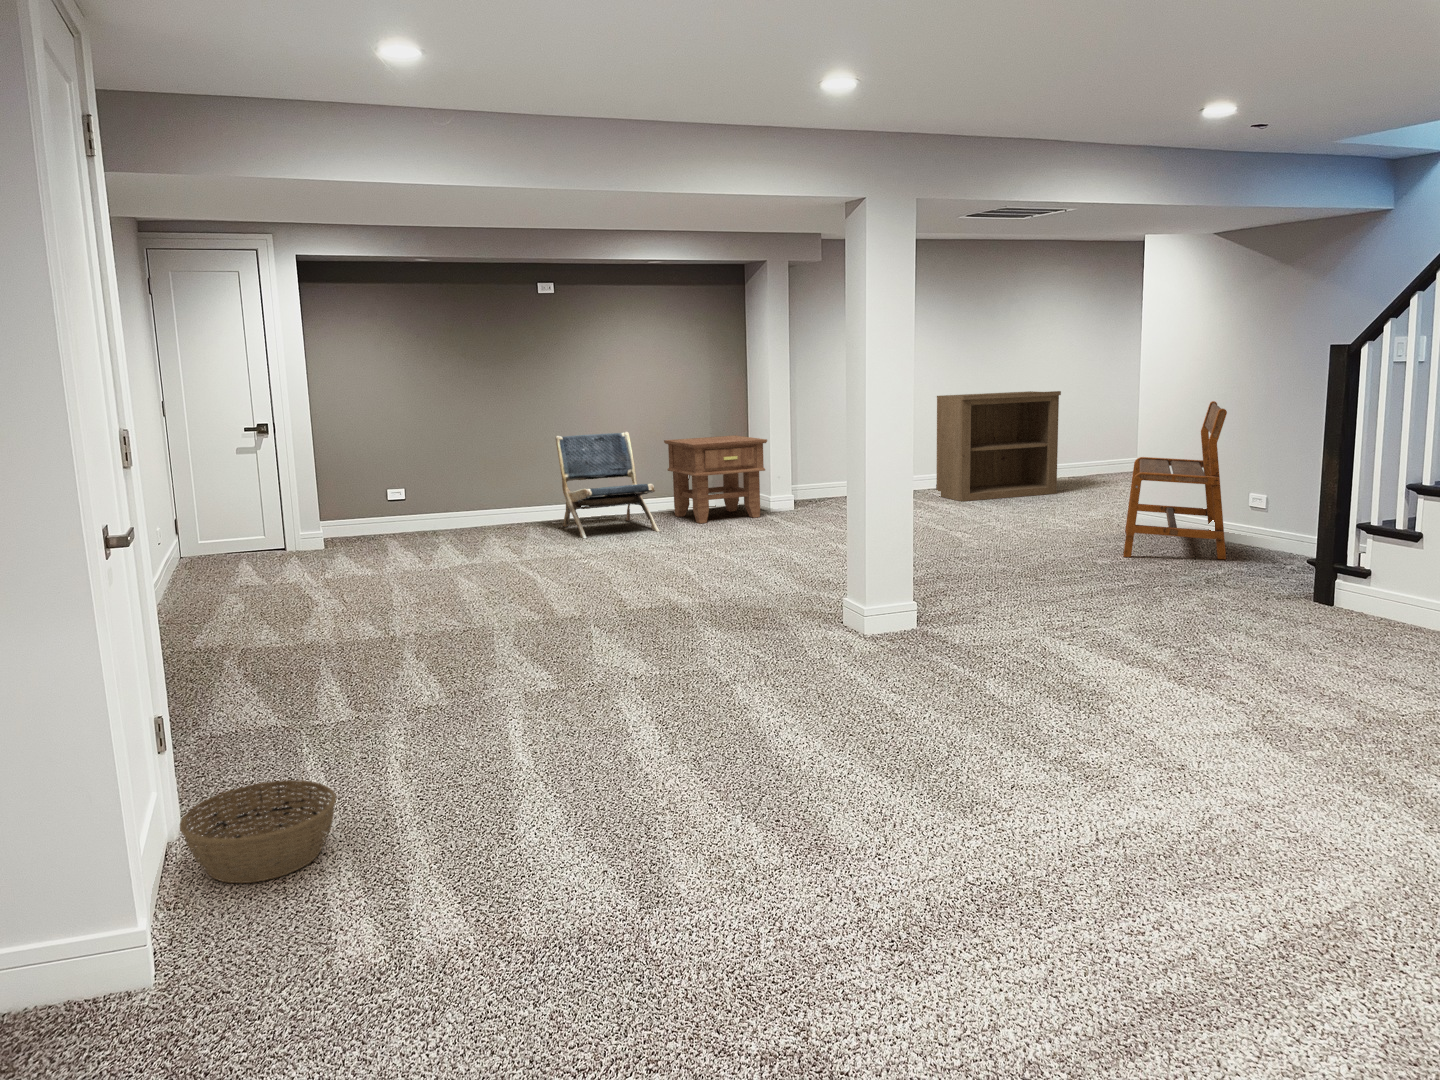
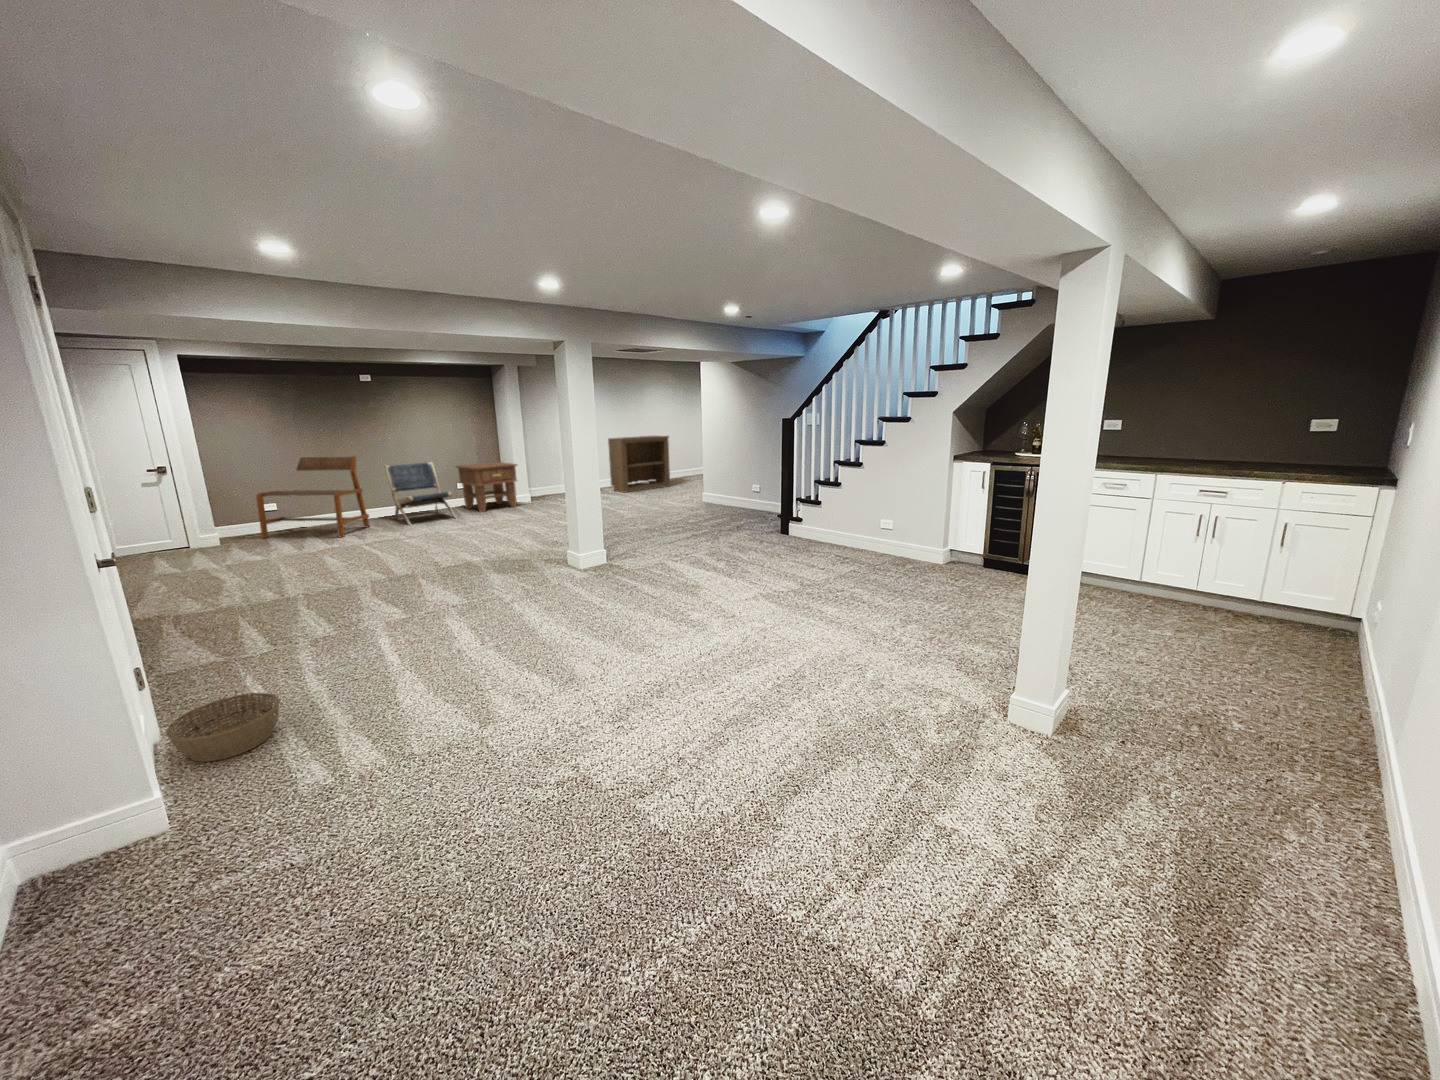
bench: present [1123,401,1227,559] -> present [256,456,370,538]

